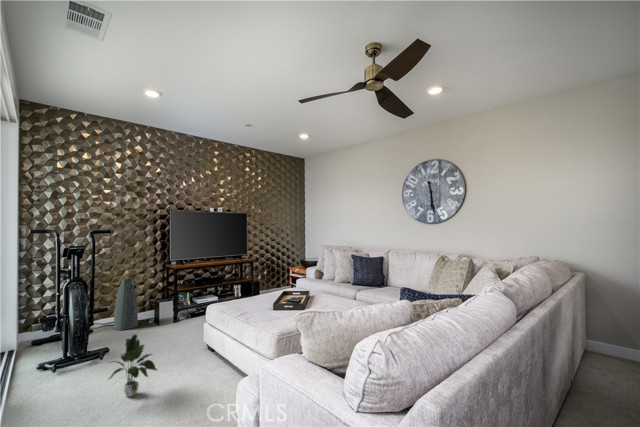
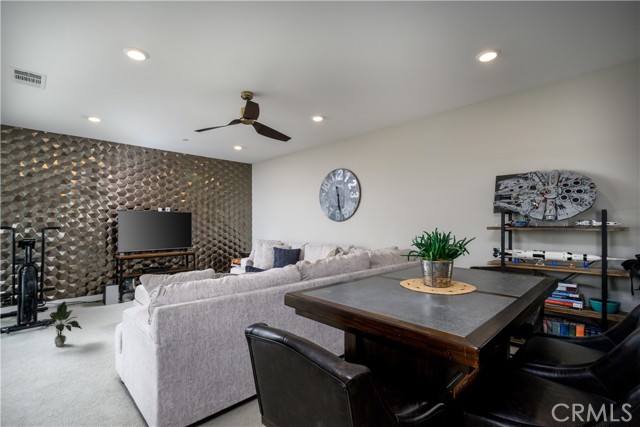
air purifier: present [114,278,138,330] -> none [68,266,88,308]

